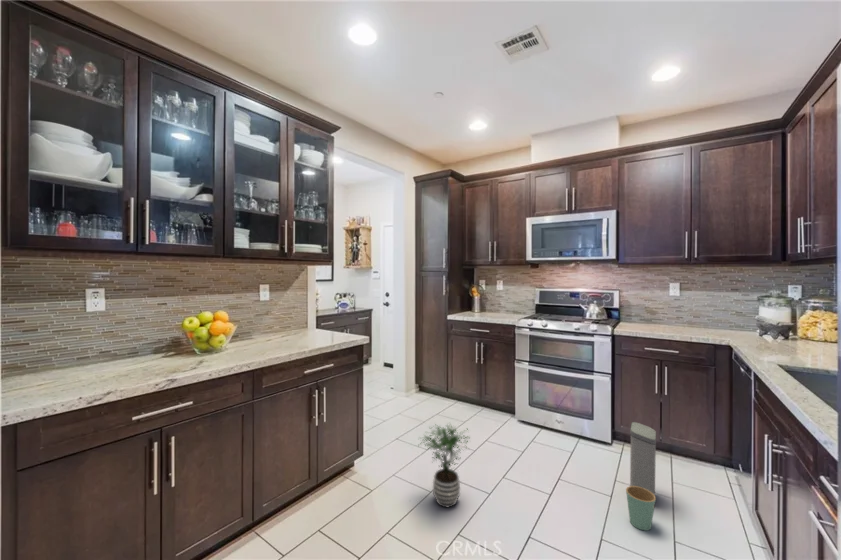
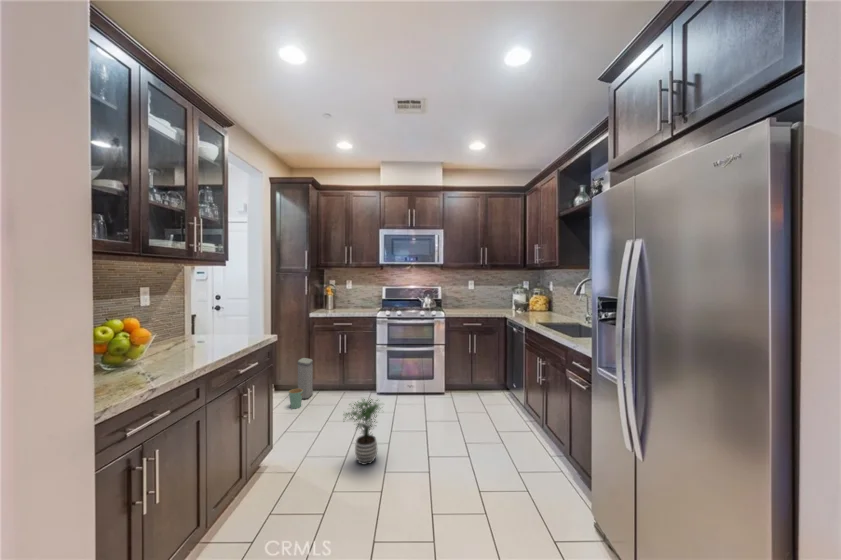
trash can: present [626,422,656,530] -> present [289,358,313,409]

